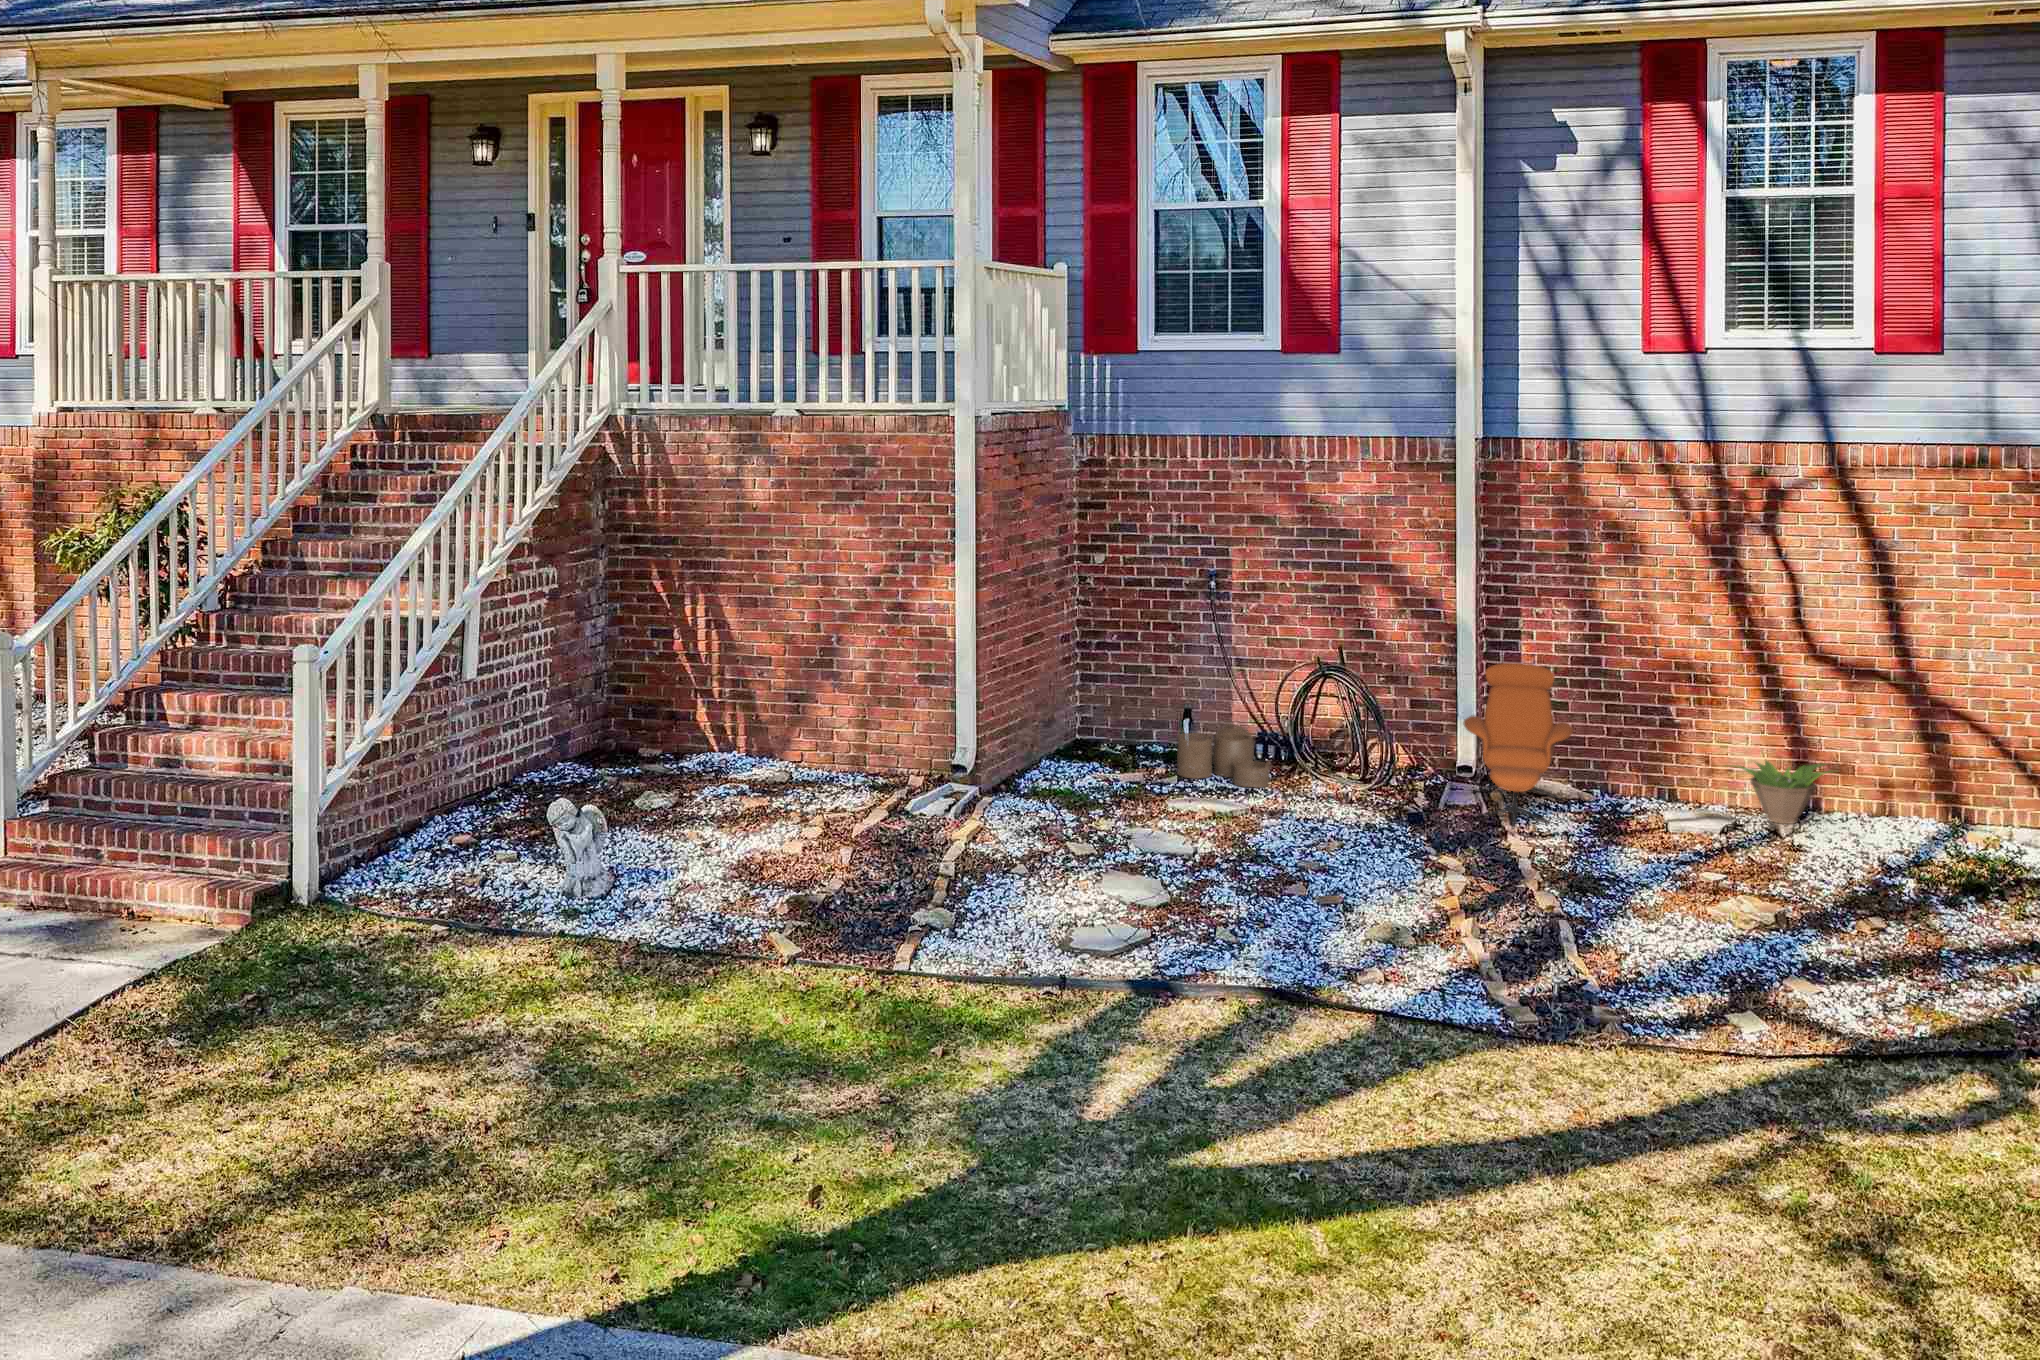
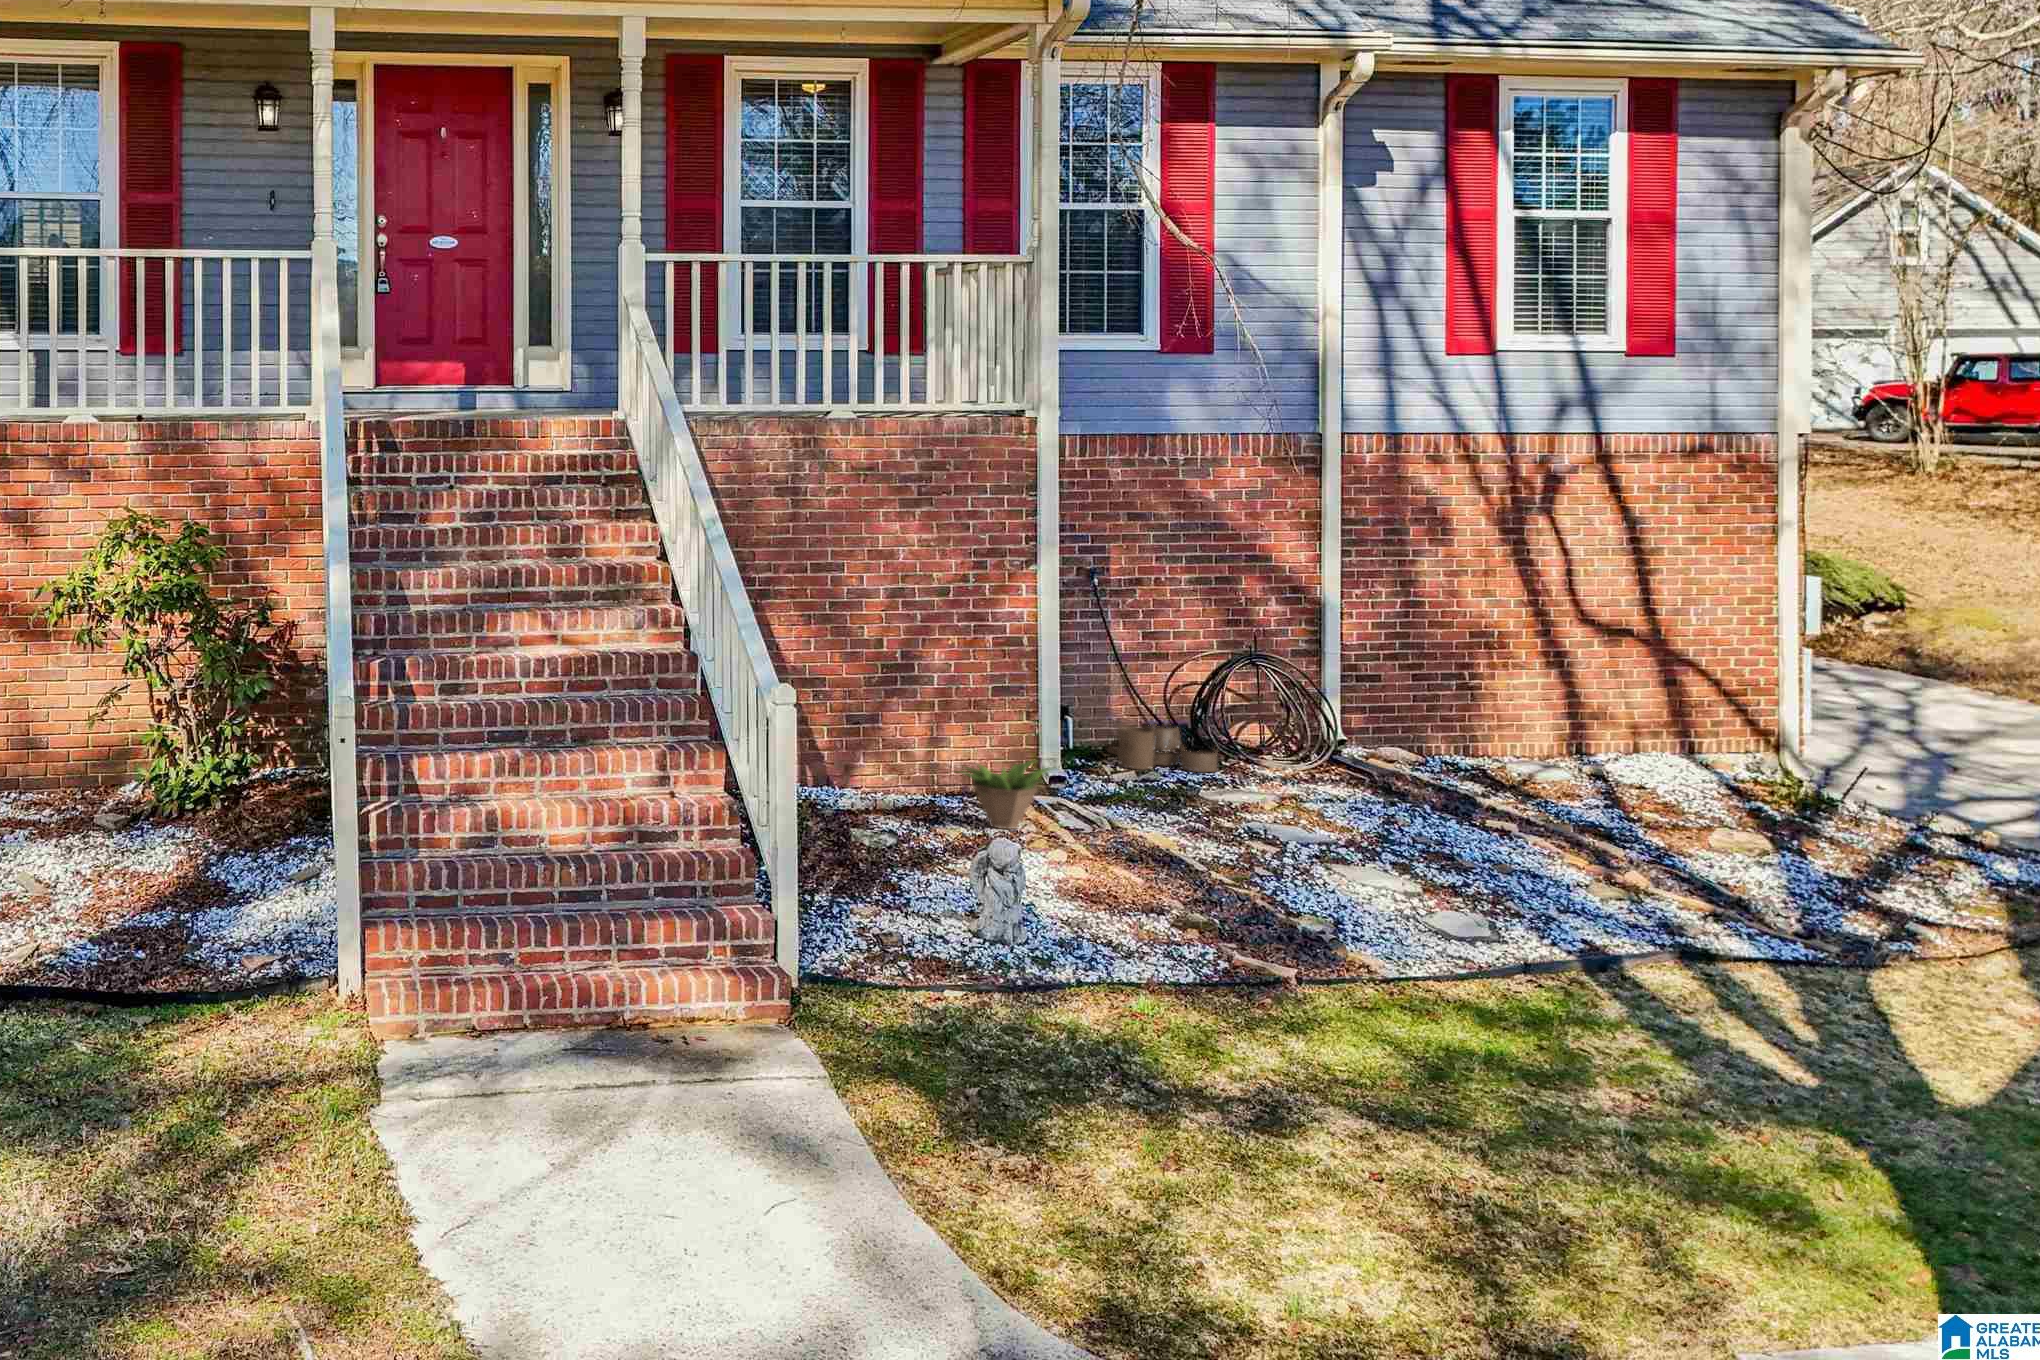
lounge chair: present [1464,663,1573,827] -> none [1346,637,1479,783]
decorative plant: present [1734,761,1833,824] -> present [947,761,1057,829]

